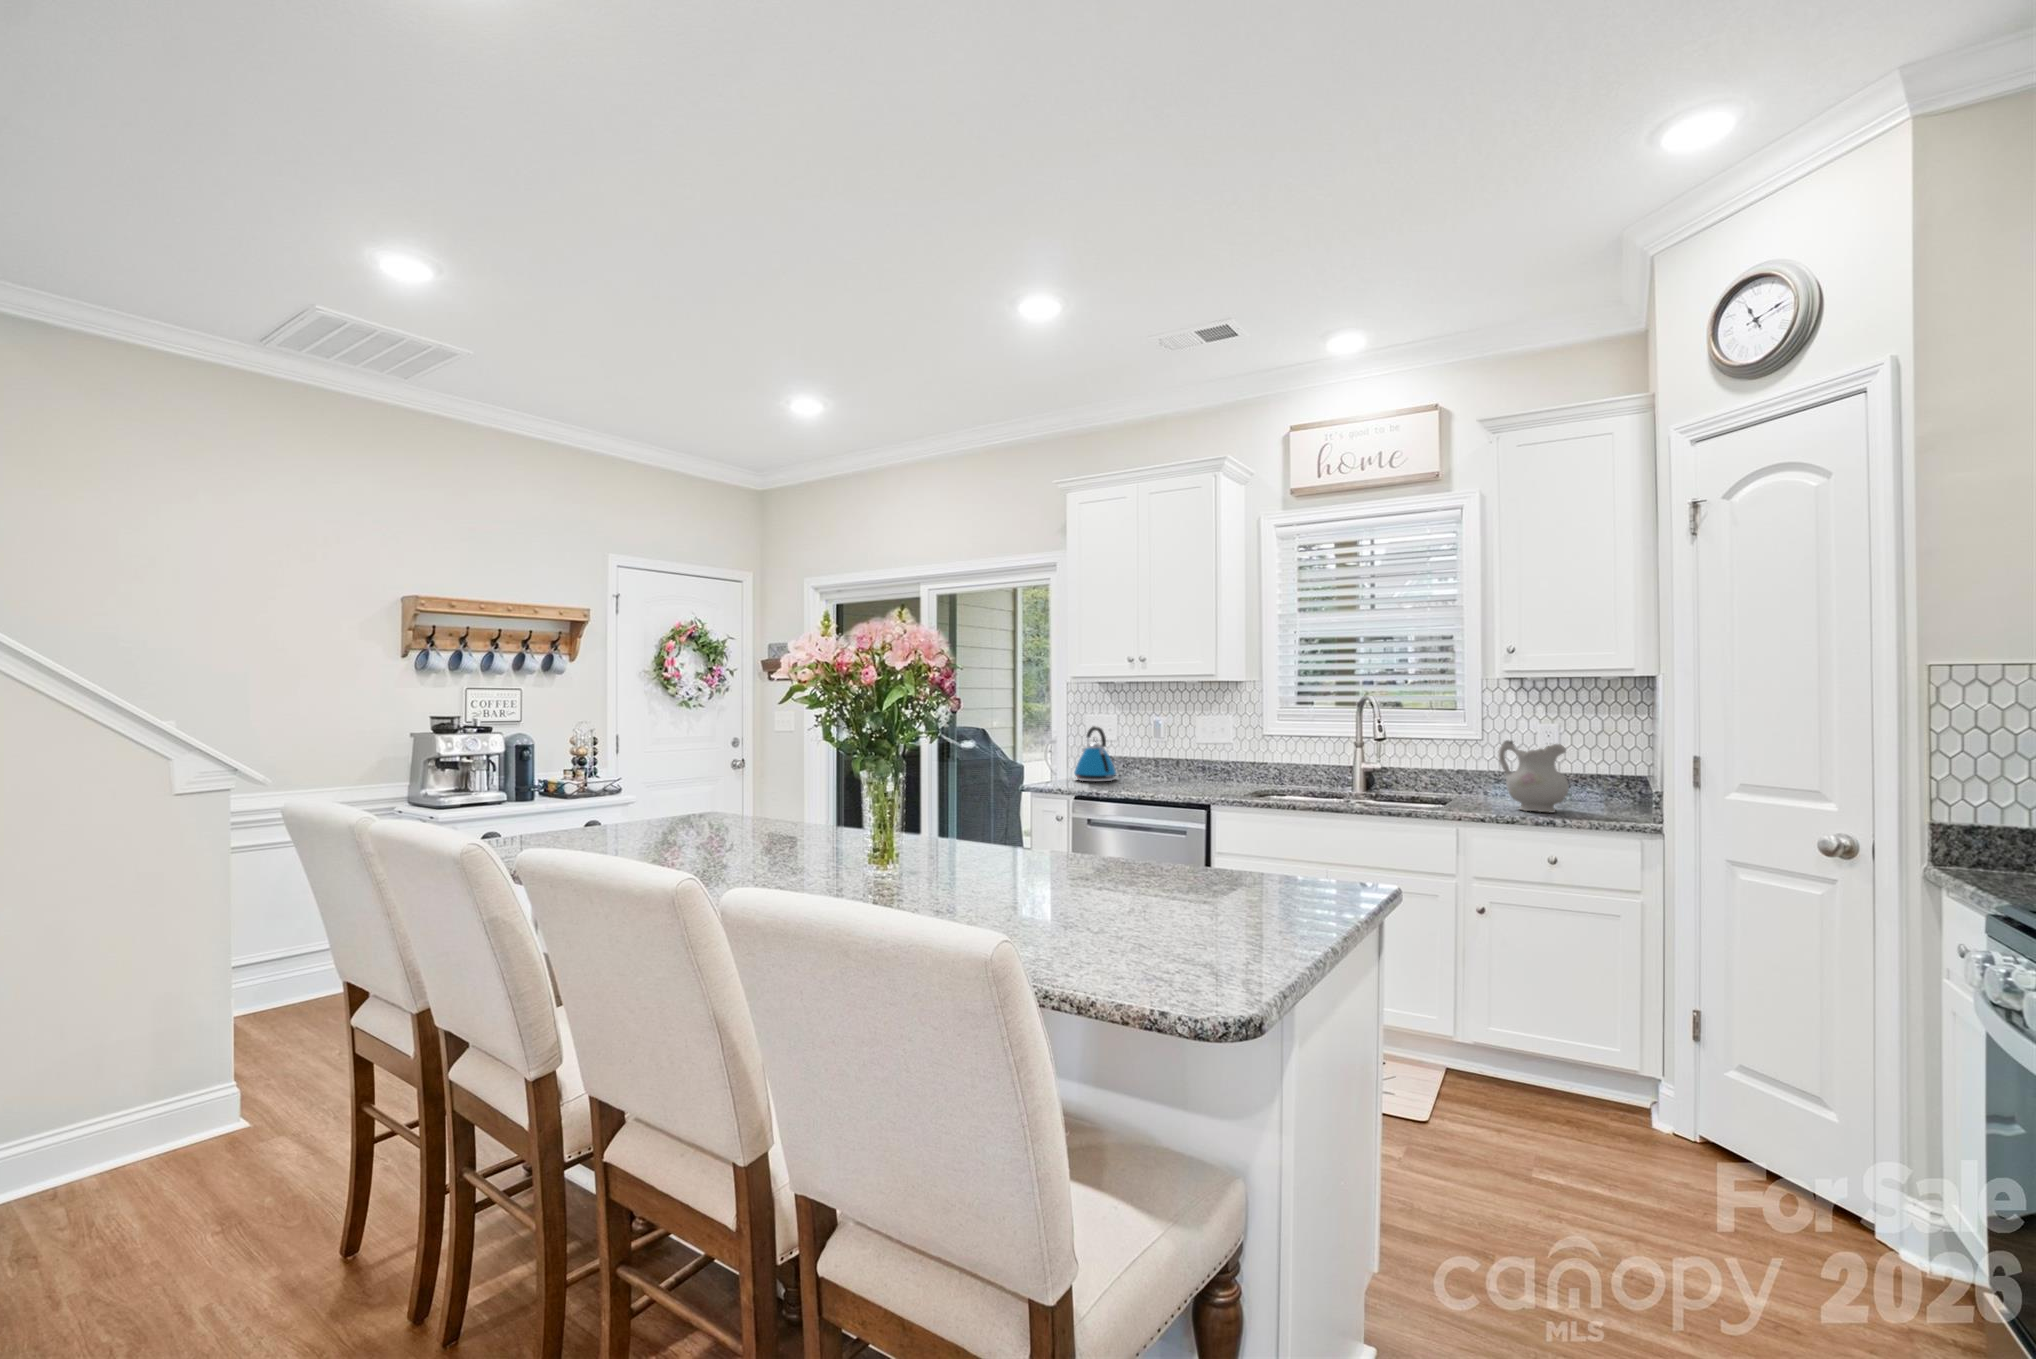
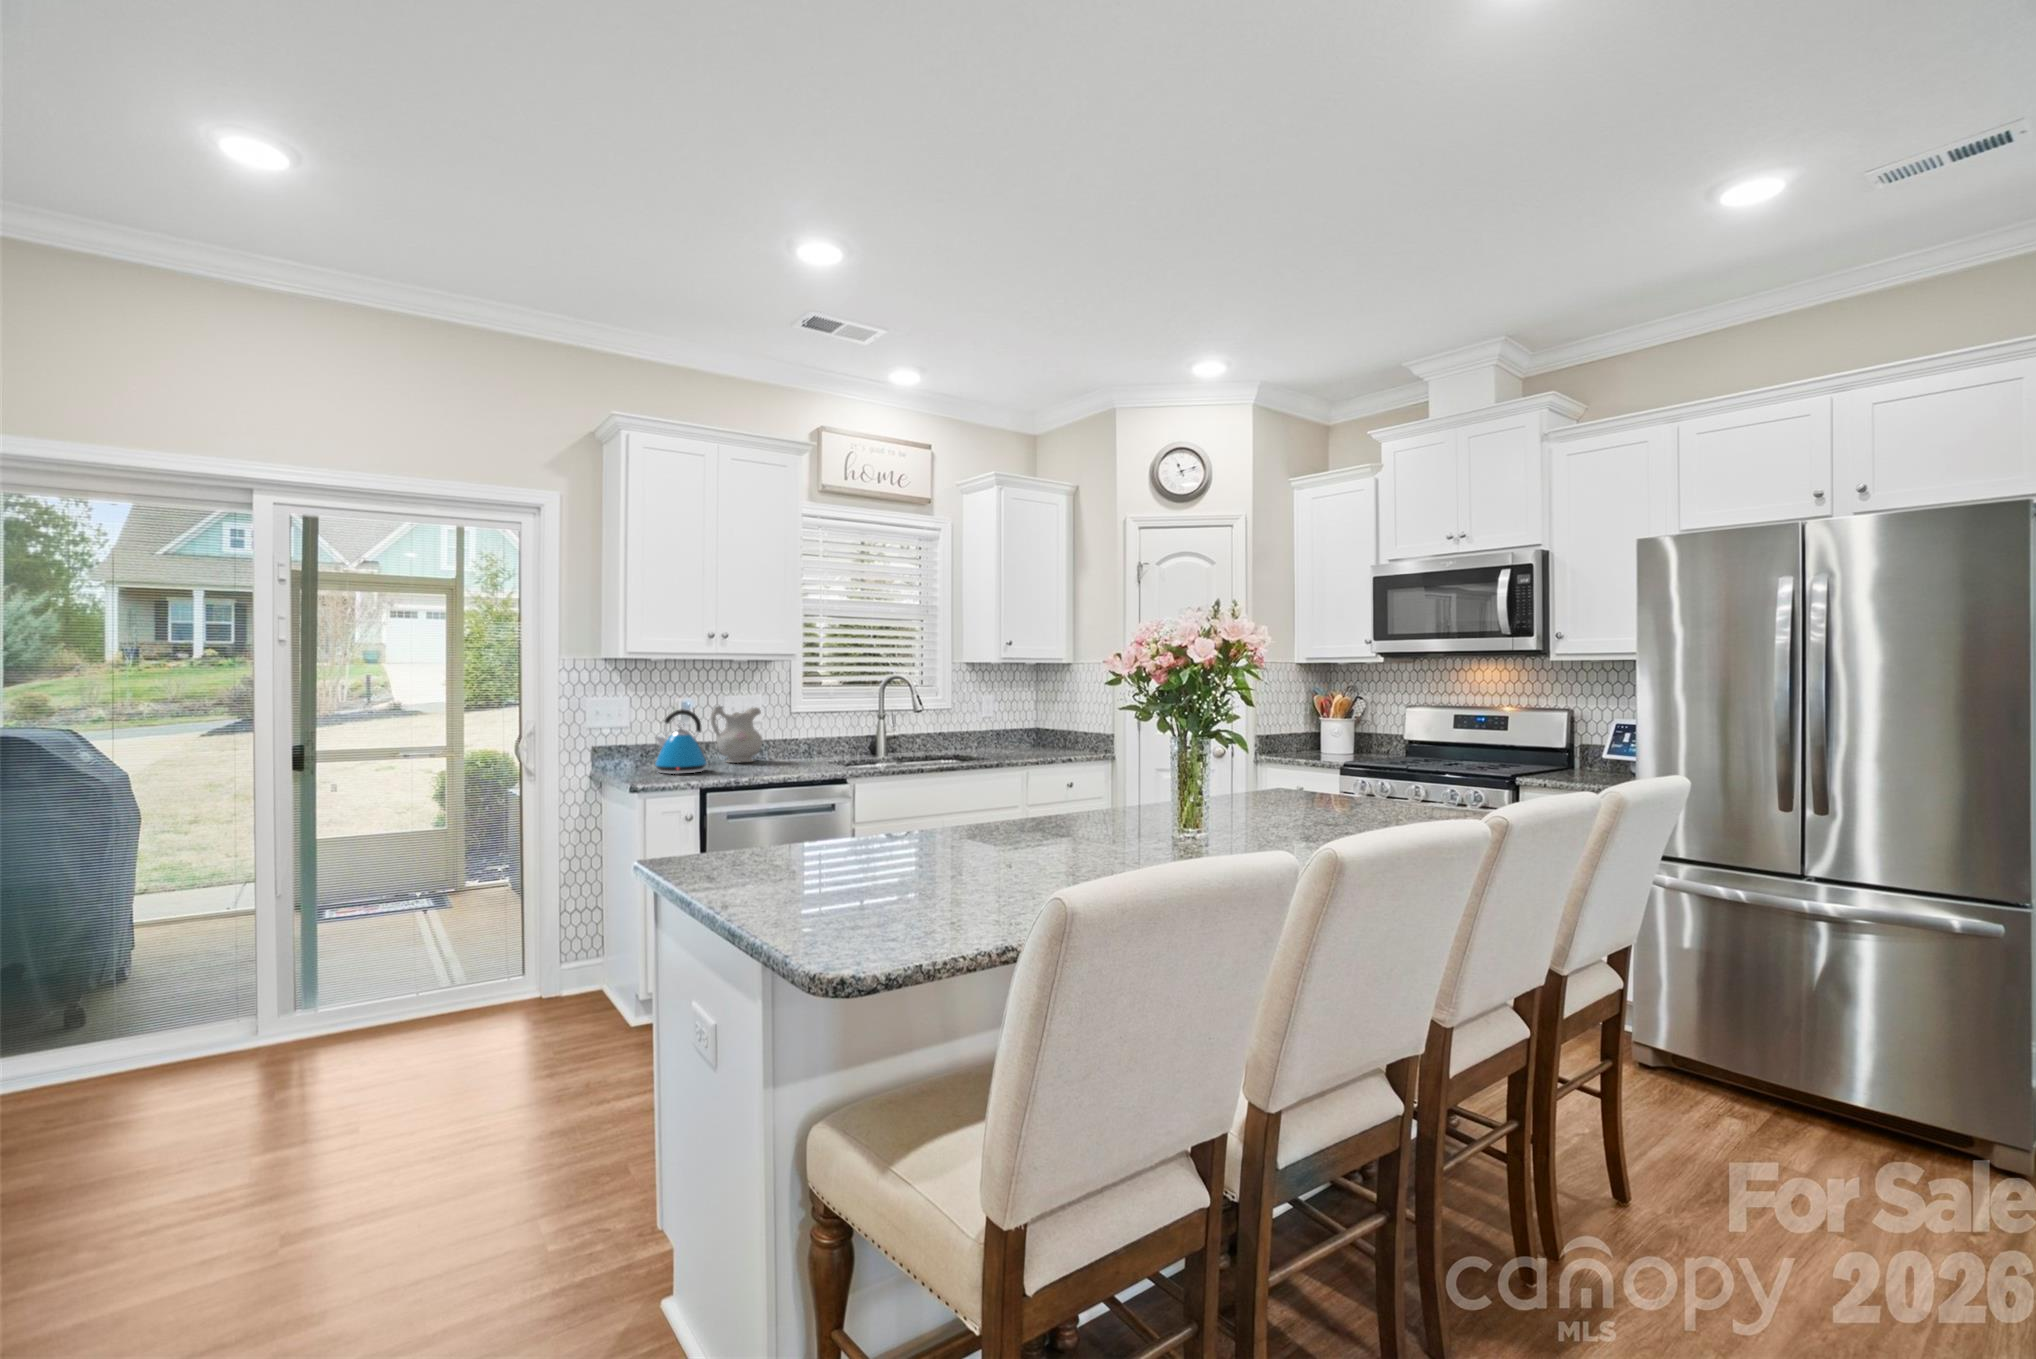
ceramic pitcher: present [1498,740,1569,812] -> present [711,706,762,763]

